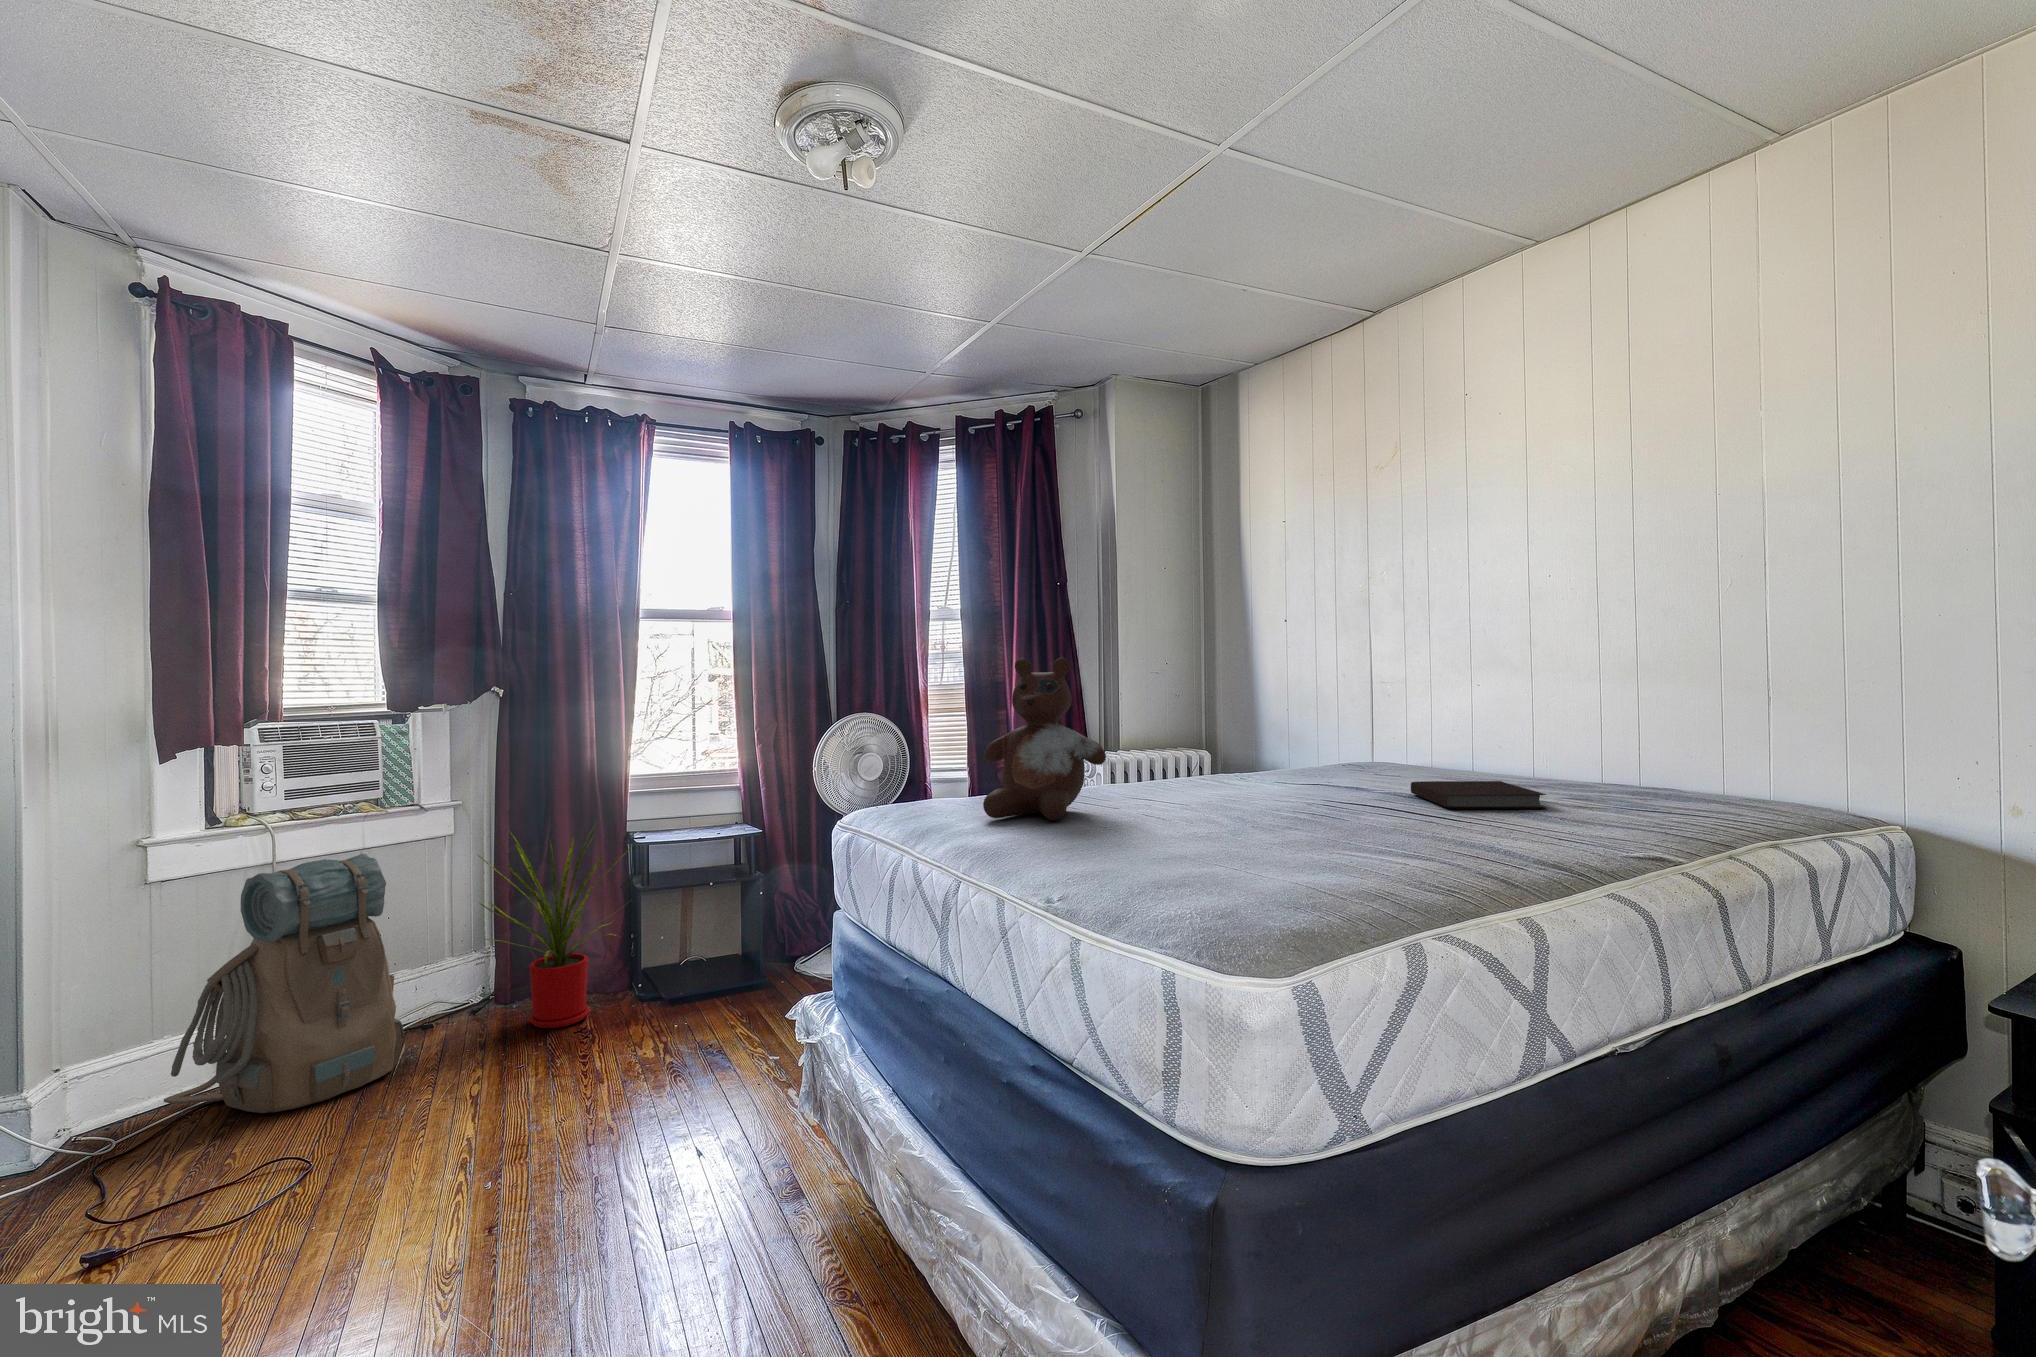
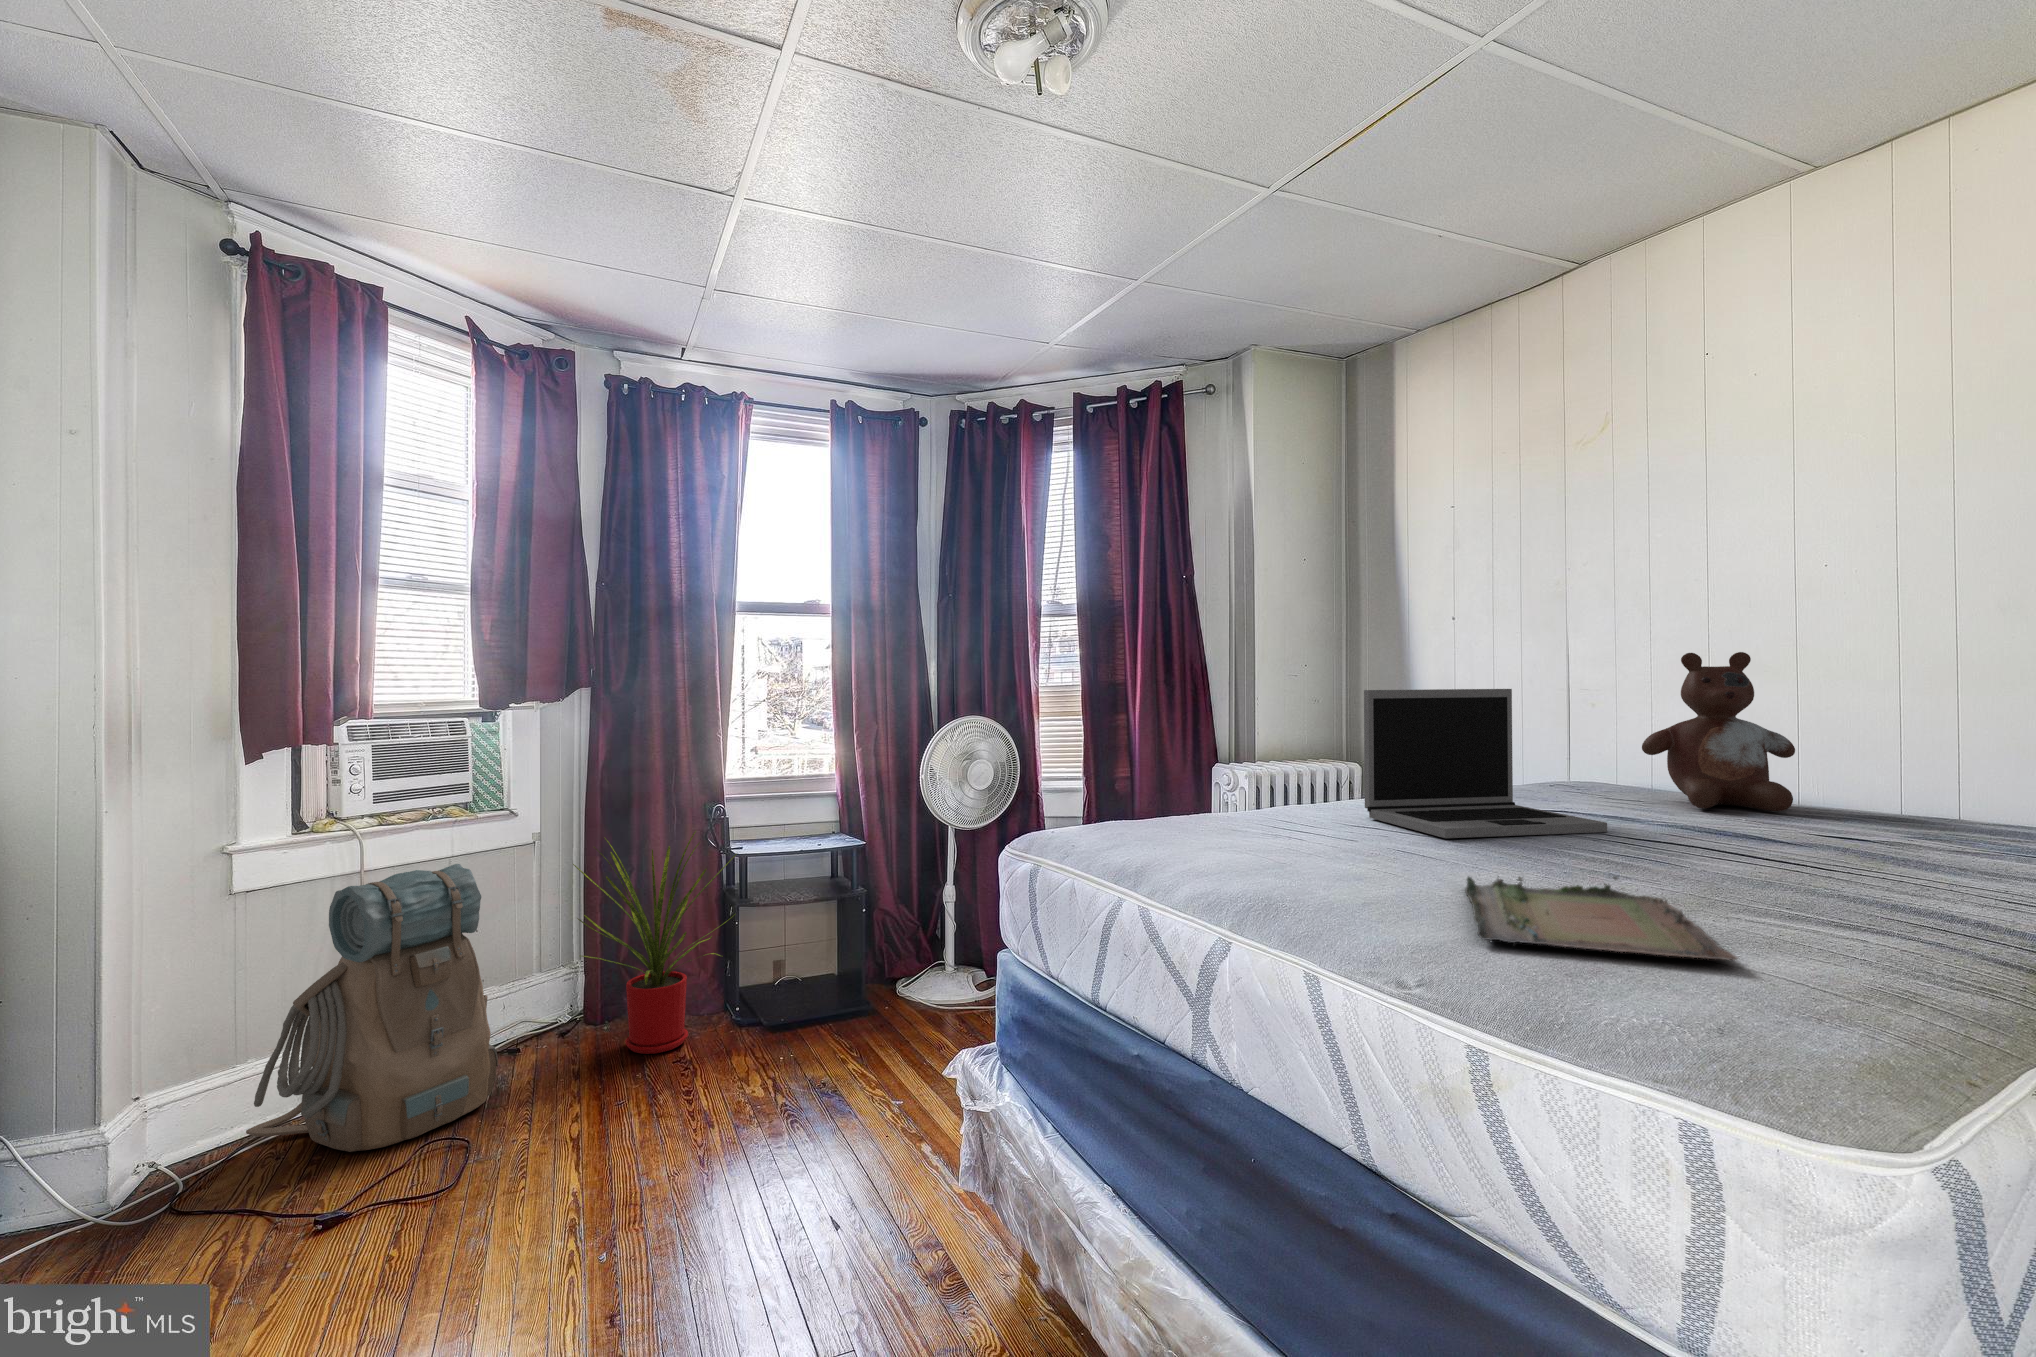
stuffed bear: present [983,658,1106,820] -> present [1642,652,1795,811]
laptop: none [1152,683,1335,807] -> present [1364,689,1607,838]
notebook: present [1411,781,1547,809] -> none [1695,811,1917,852]
tray: none [1122,822,1295,875] -> present [1465,876,1738,960]

